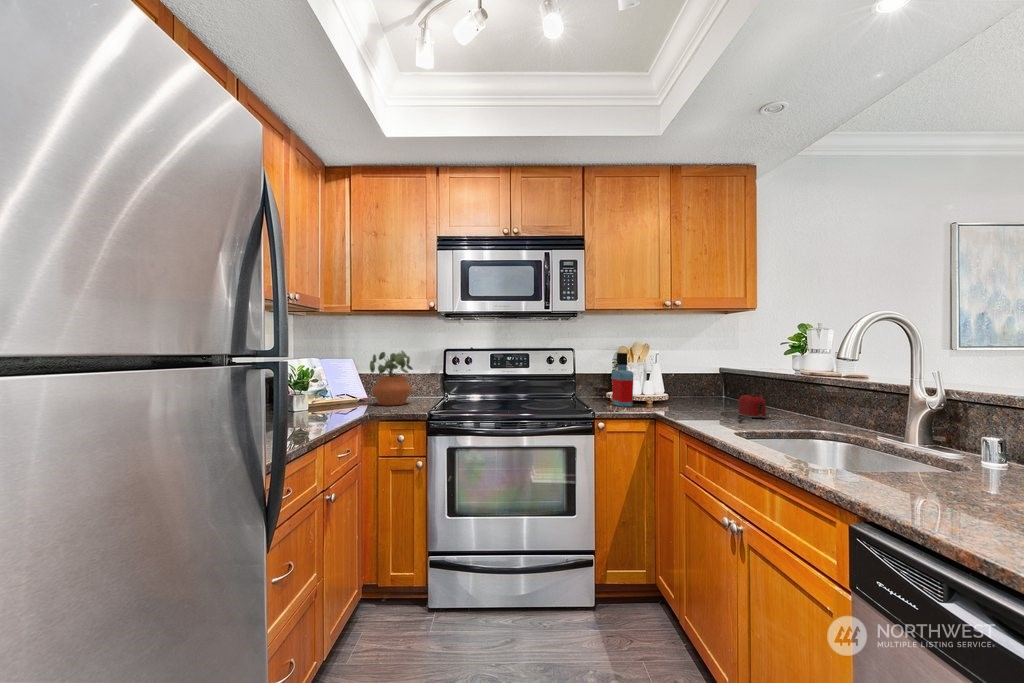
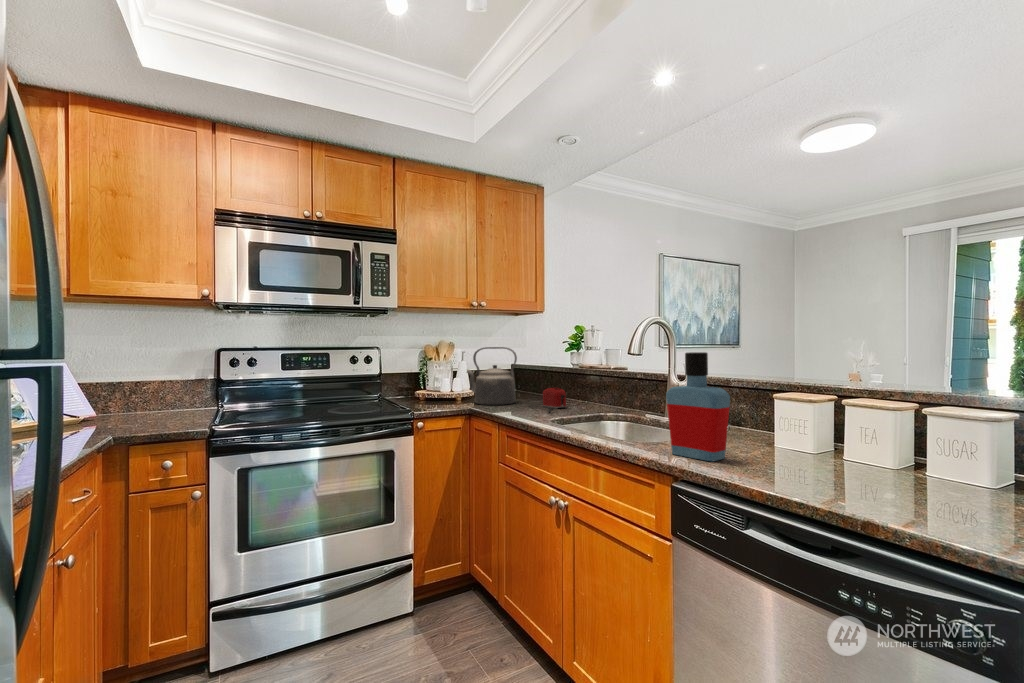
kettle: none [656,349,711,410] -> present [467,347,517,405]
potted plant: present [370,351,413,406] -> none [109,350,176,422]
bottle: present [612,353,633,407] -> present [666,352,730,461]

